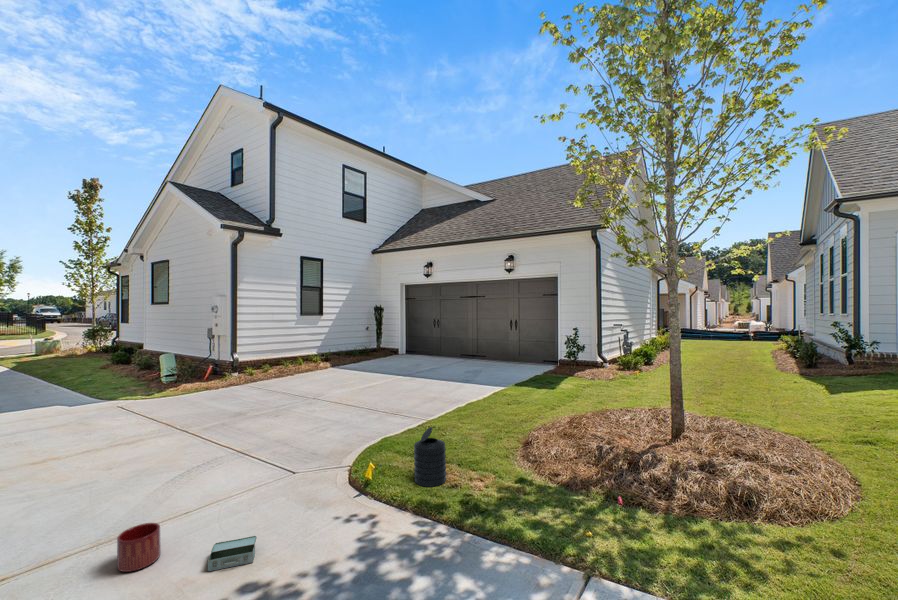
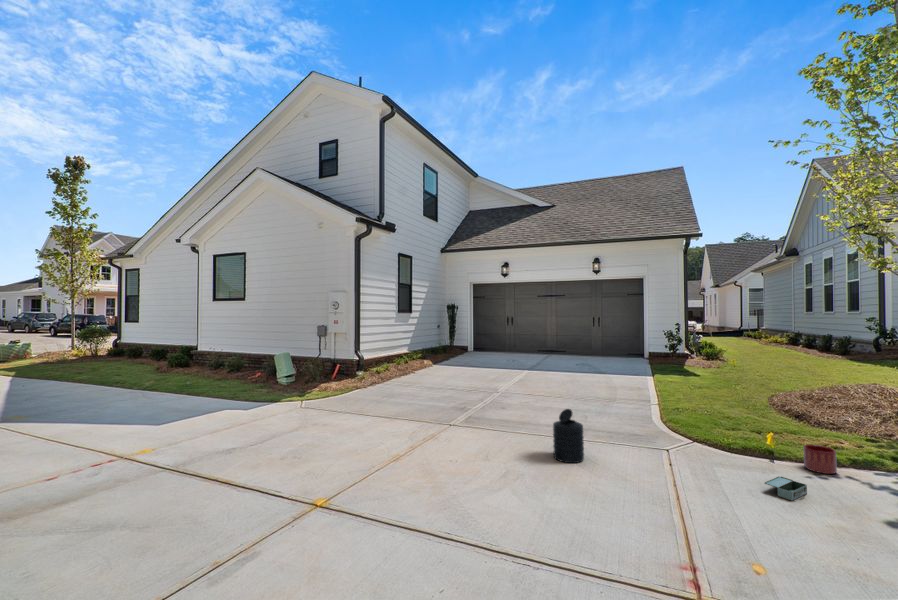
trash can: present [414,427,446,487] -> present [553,409,584,463]
planter: present [117,523,161,572] -> present [804,445,837,474]

